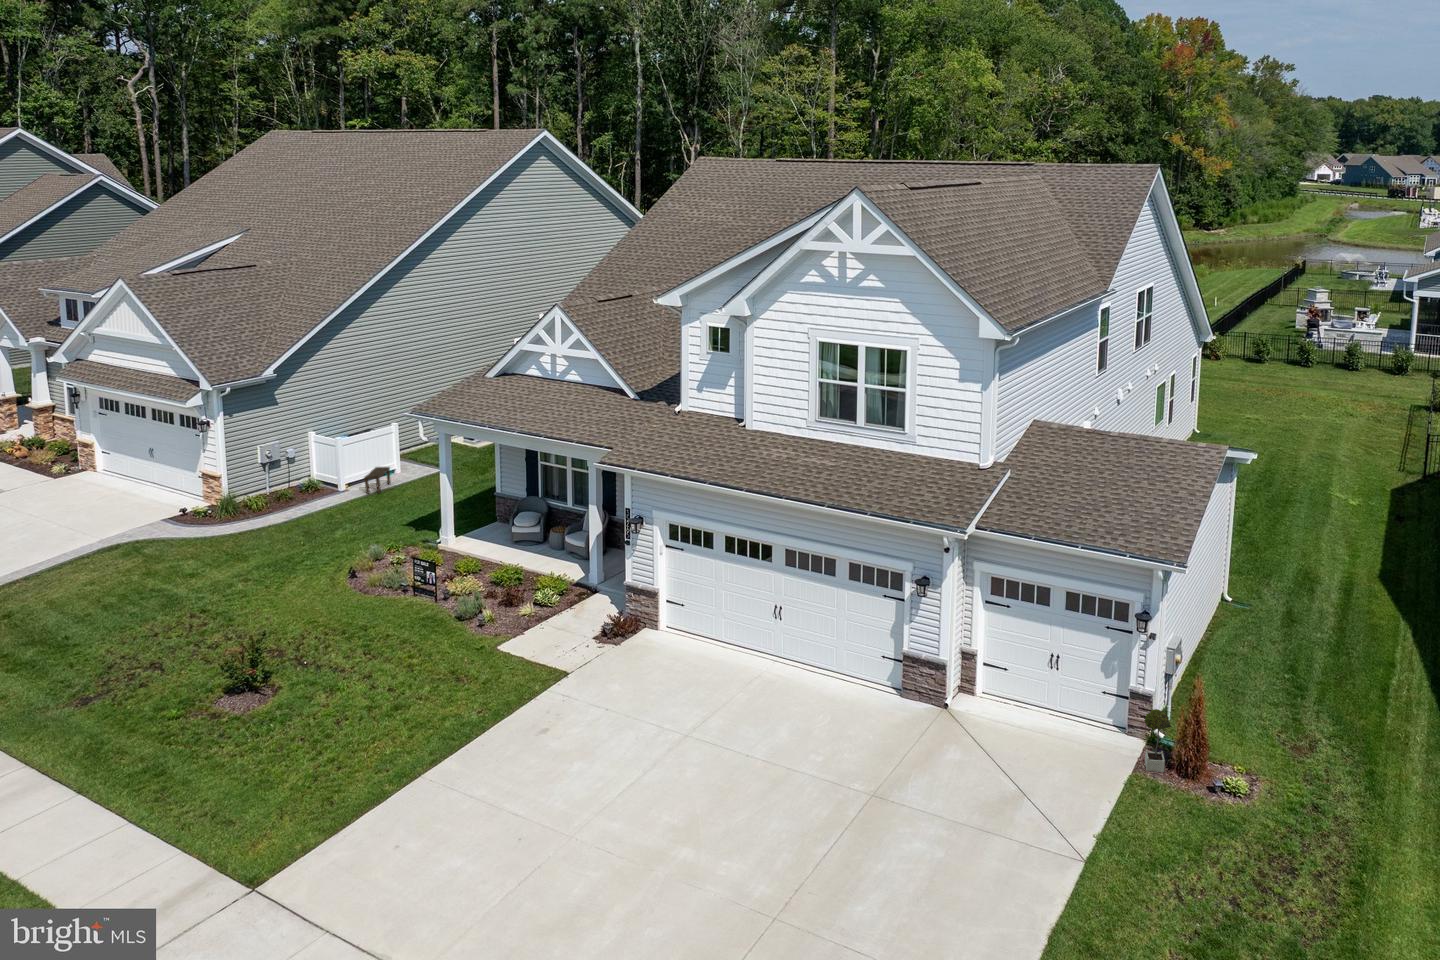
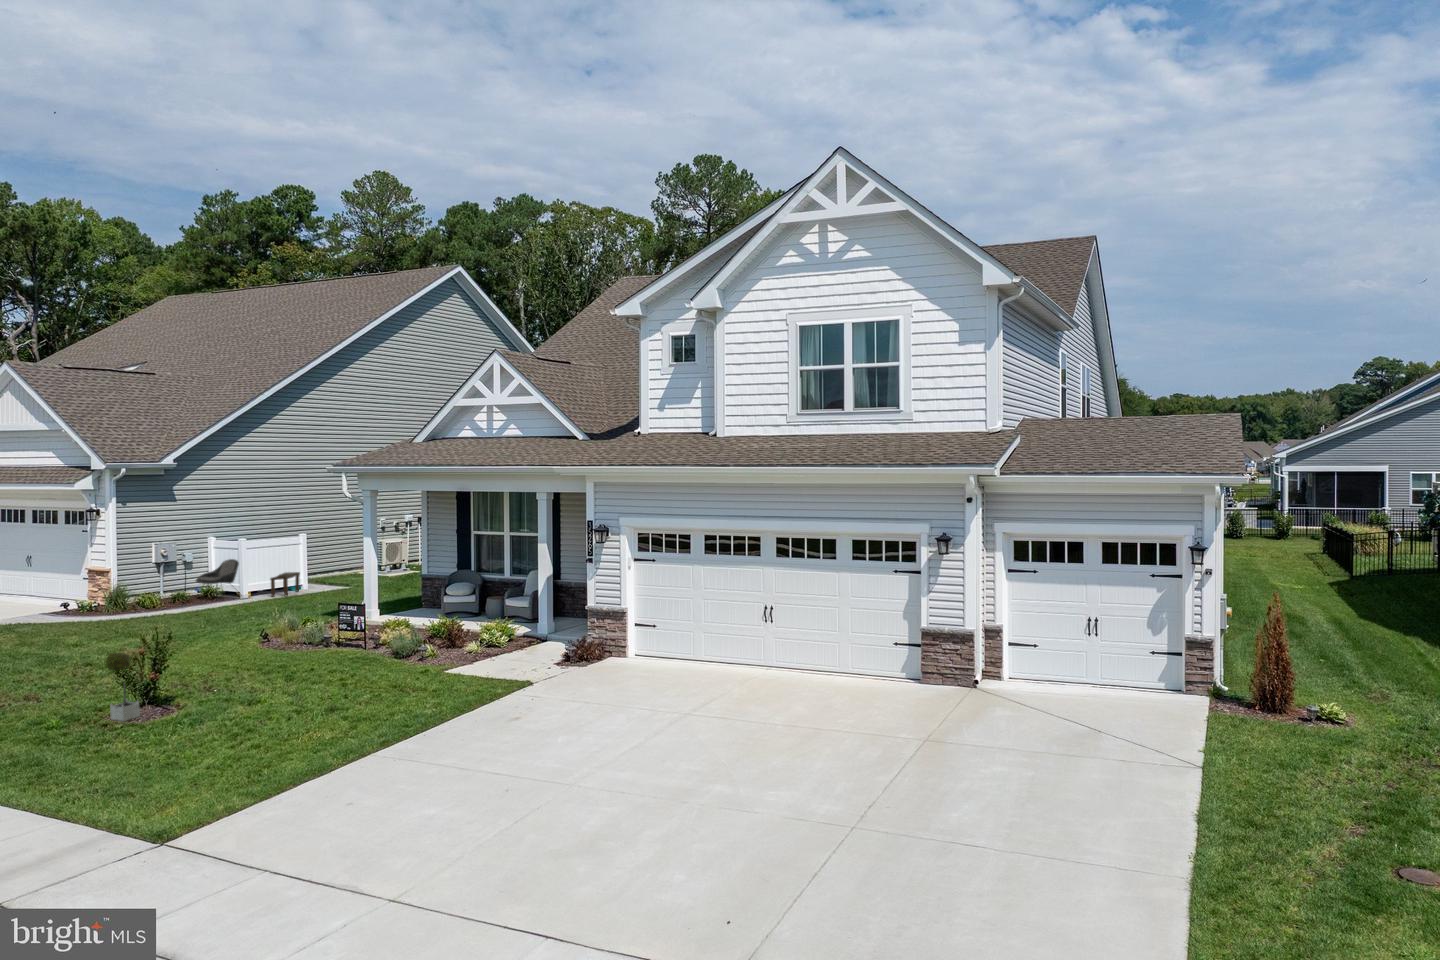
lounge chair: none [299,458,340,500] -> present [196,559,239,600]
potted tree: present [1144,709,1171,772] -> present [105,653,140,721]

